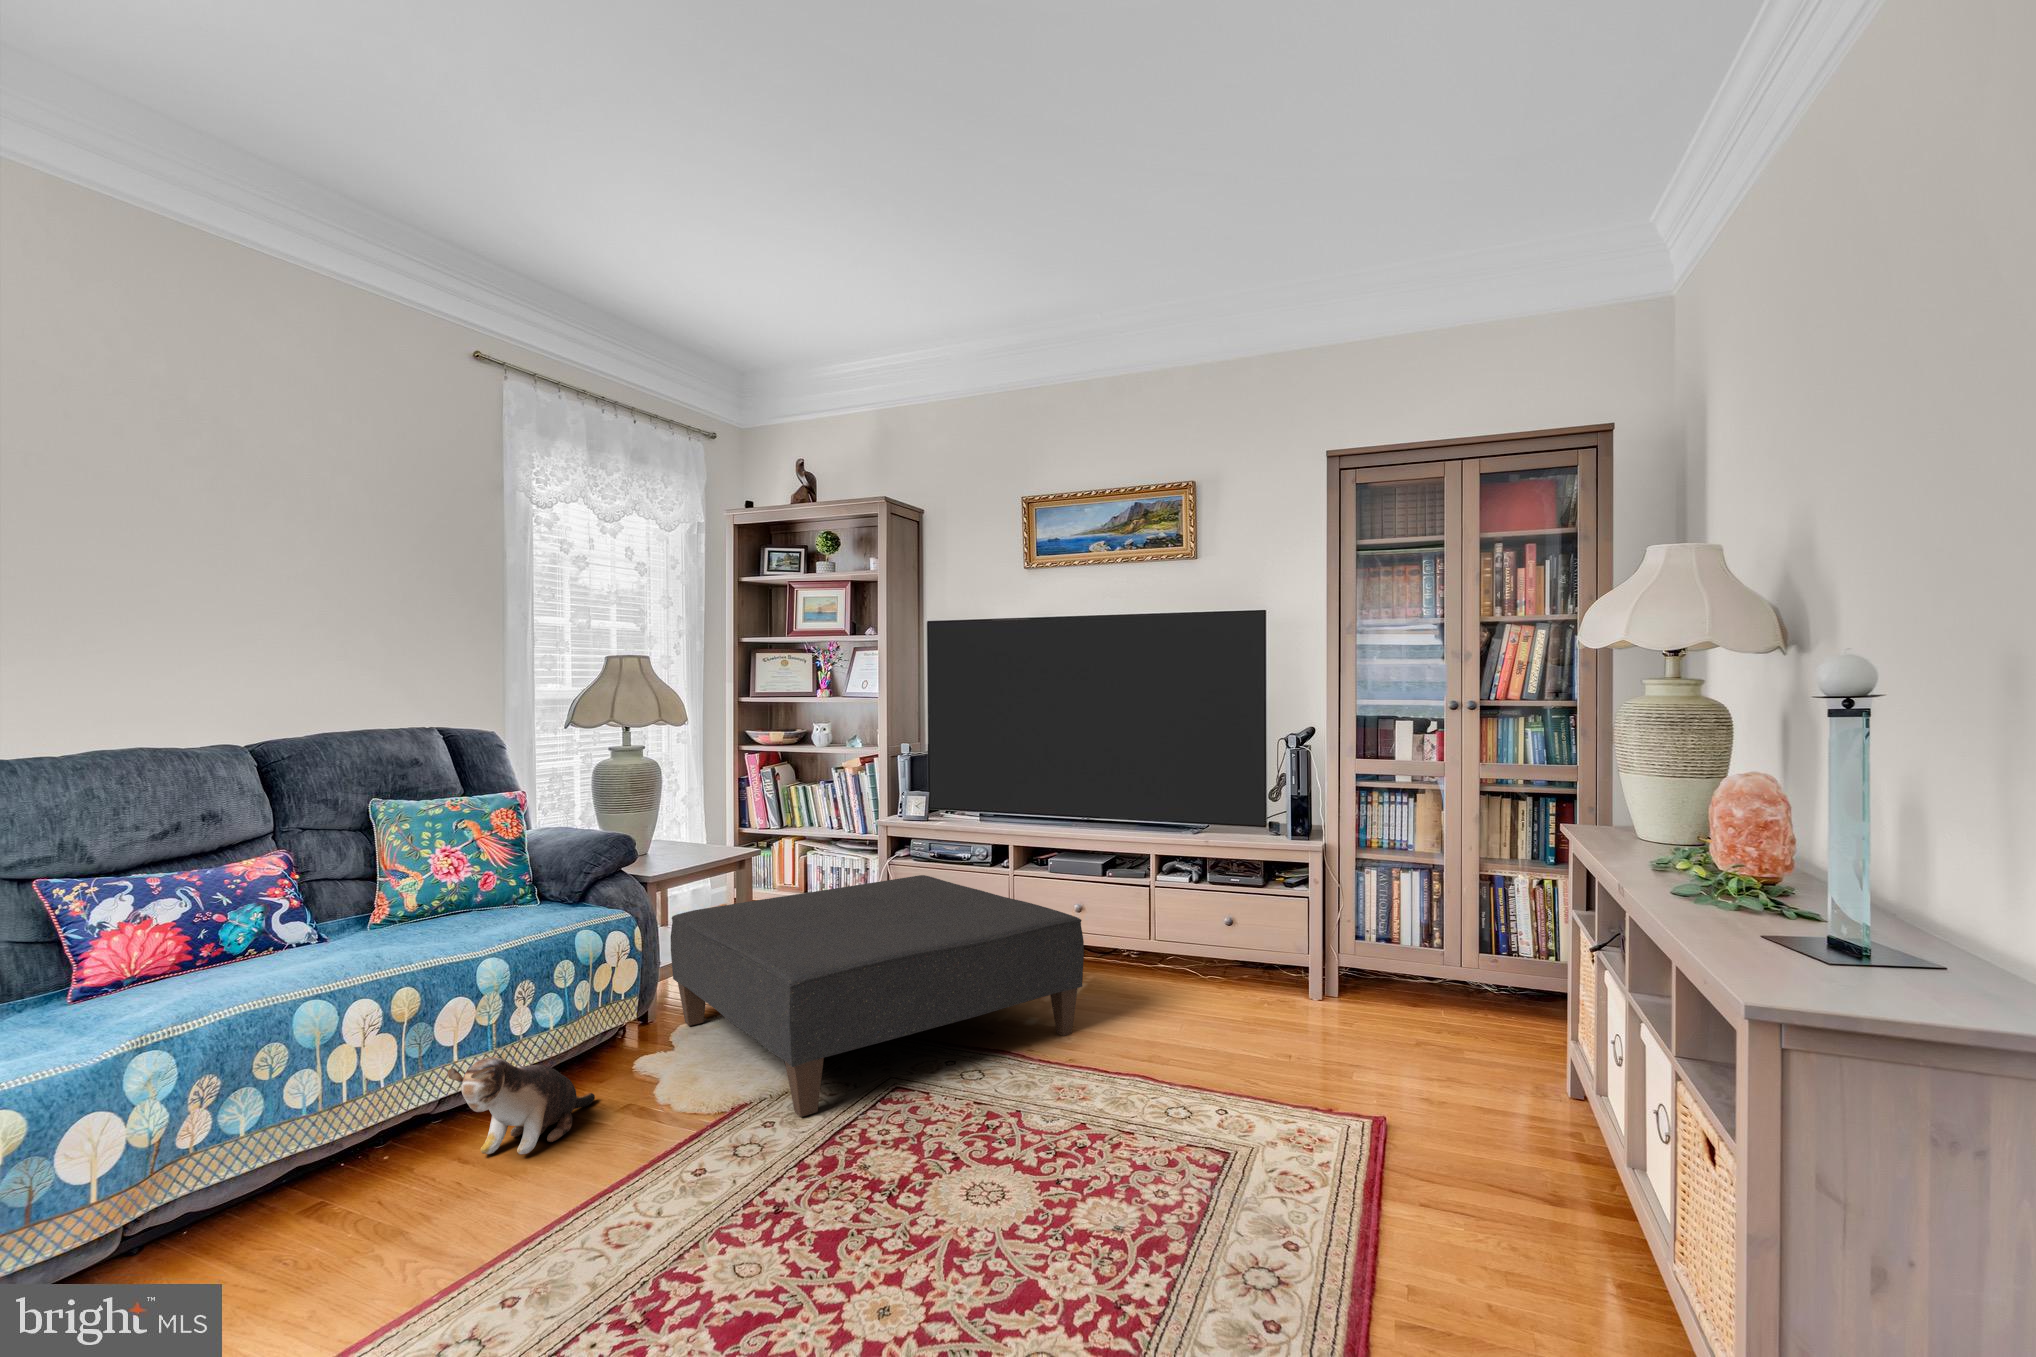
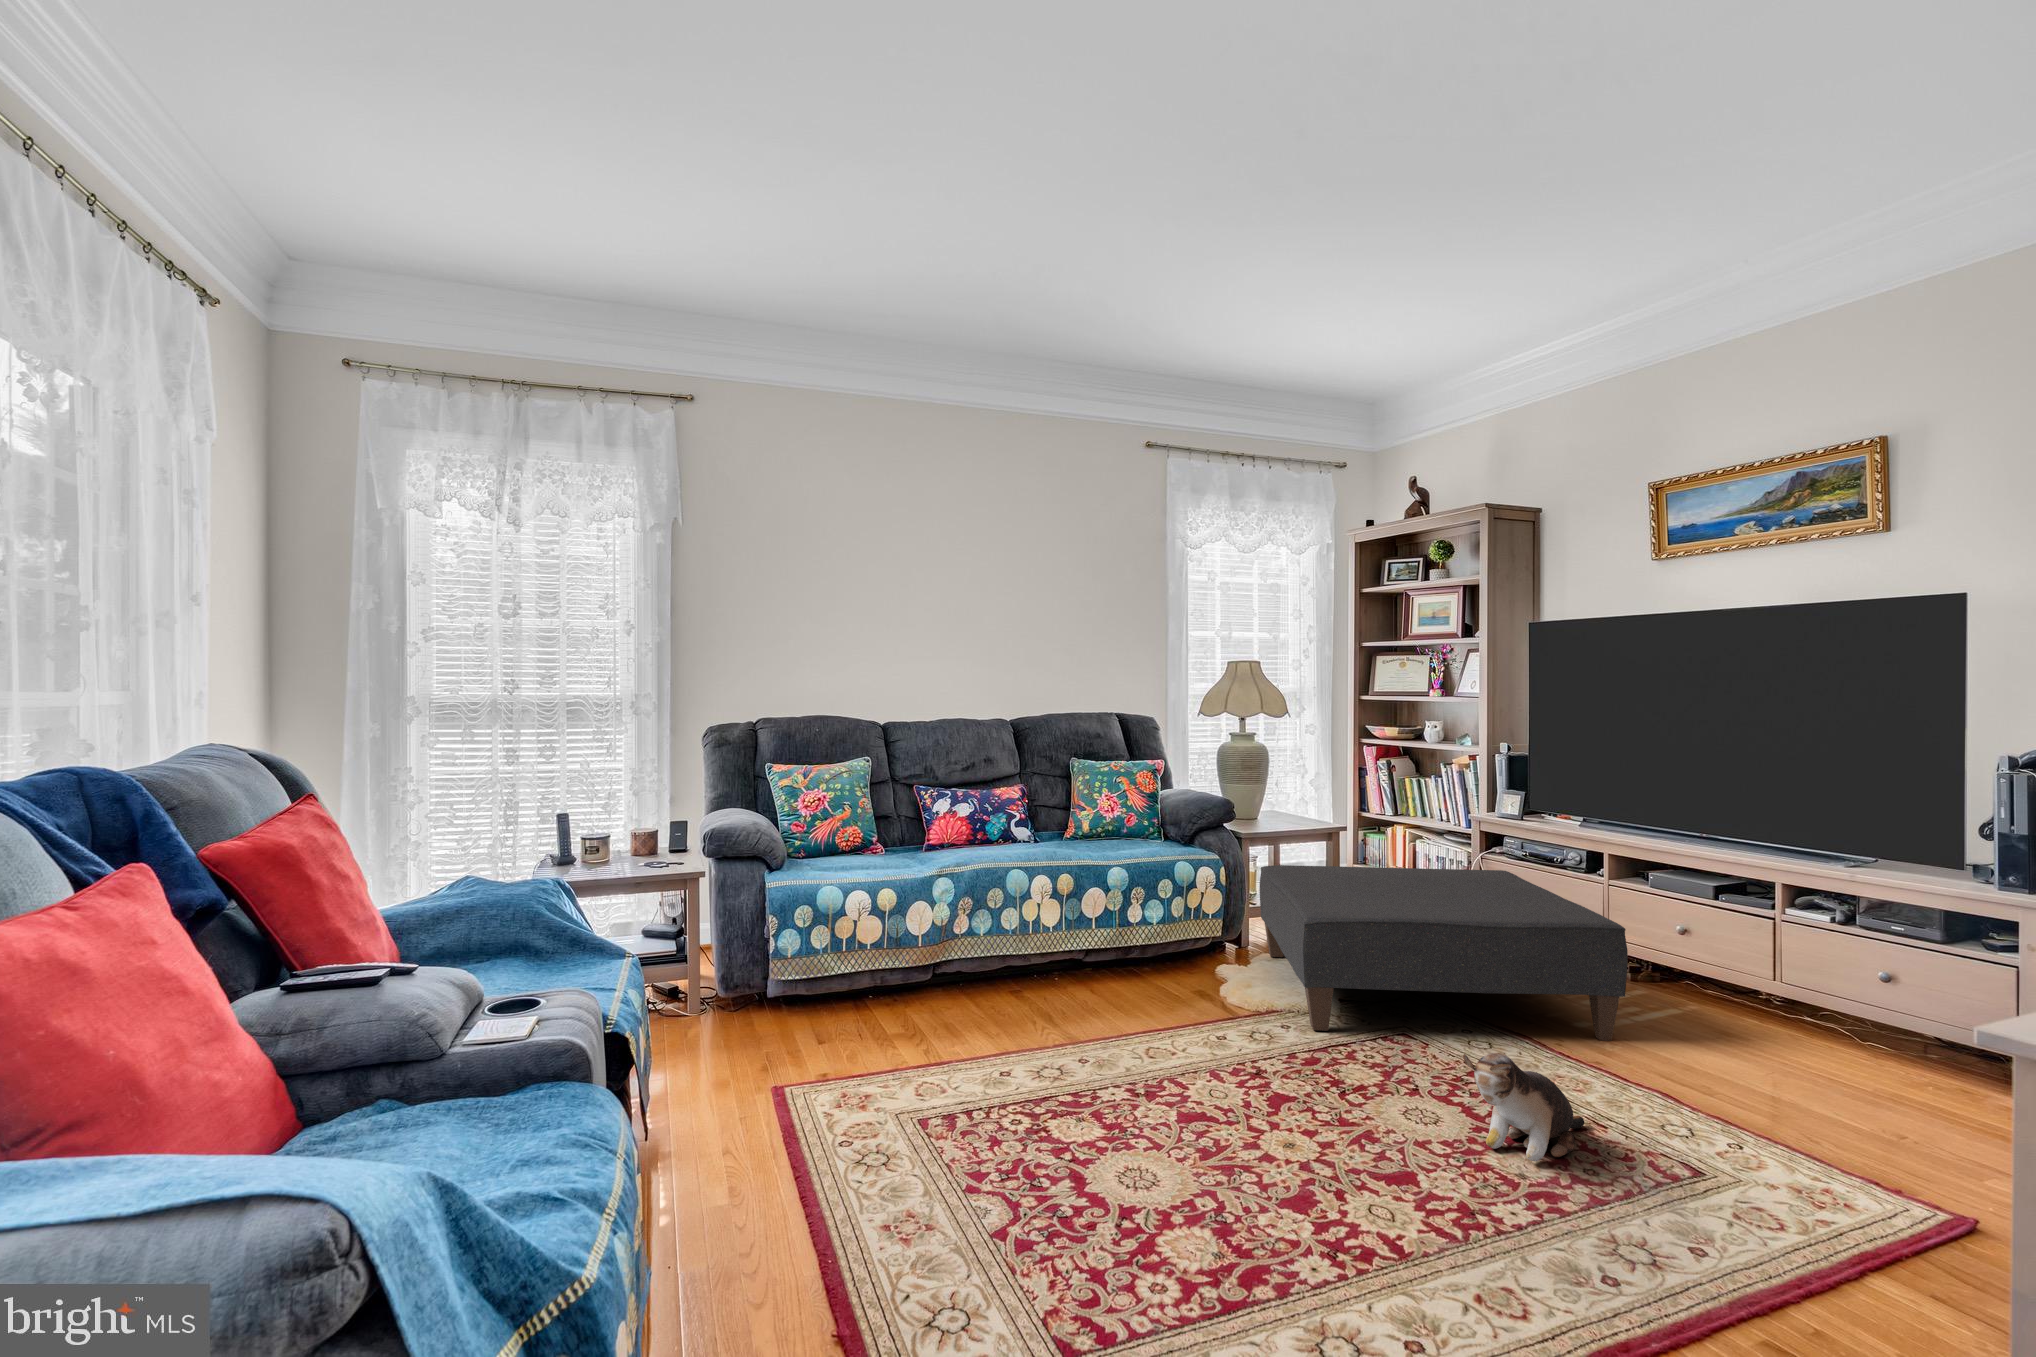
plush toy: present [448,1056,595,1154] -> present [1463,1053,1584,1161]

